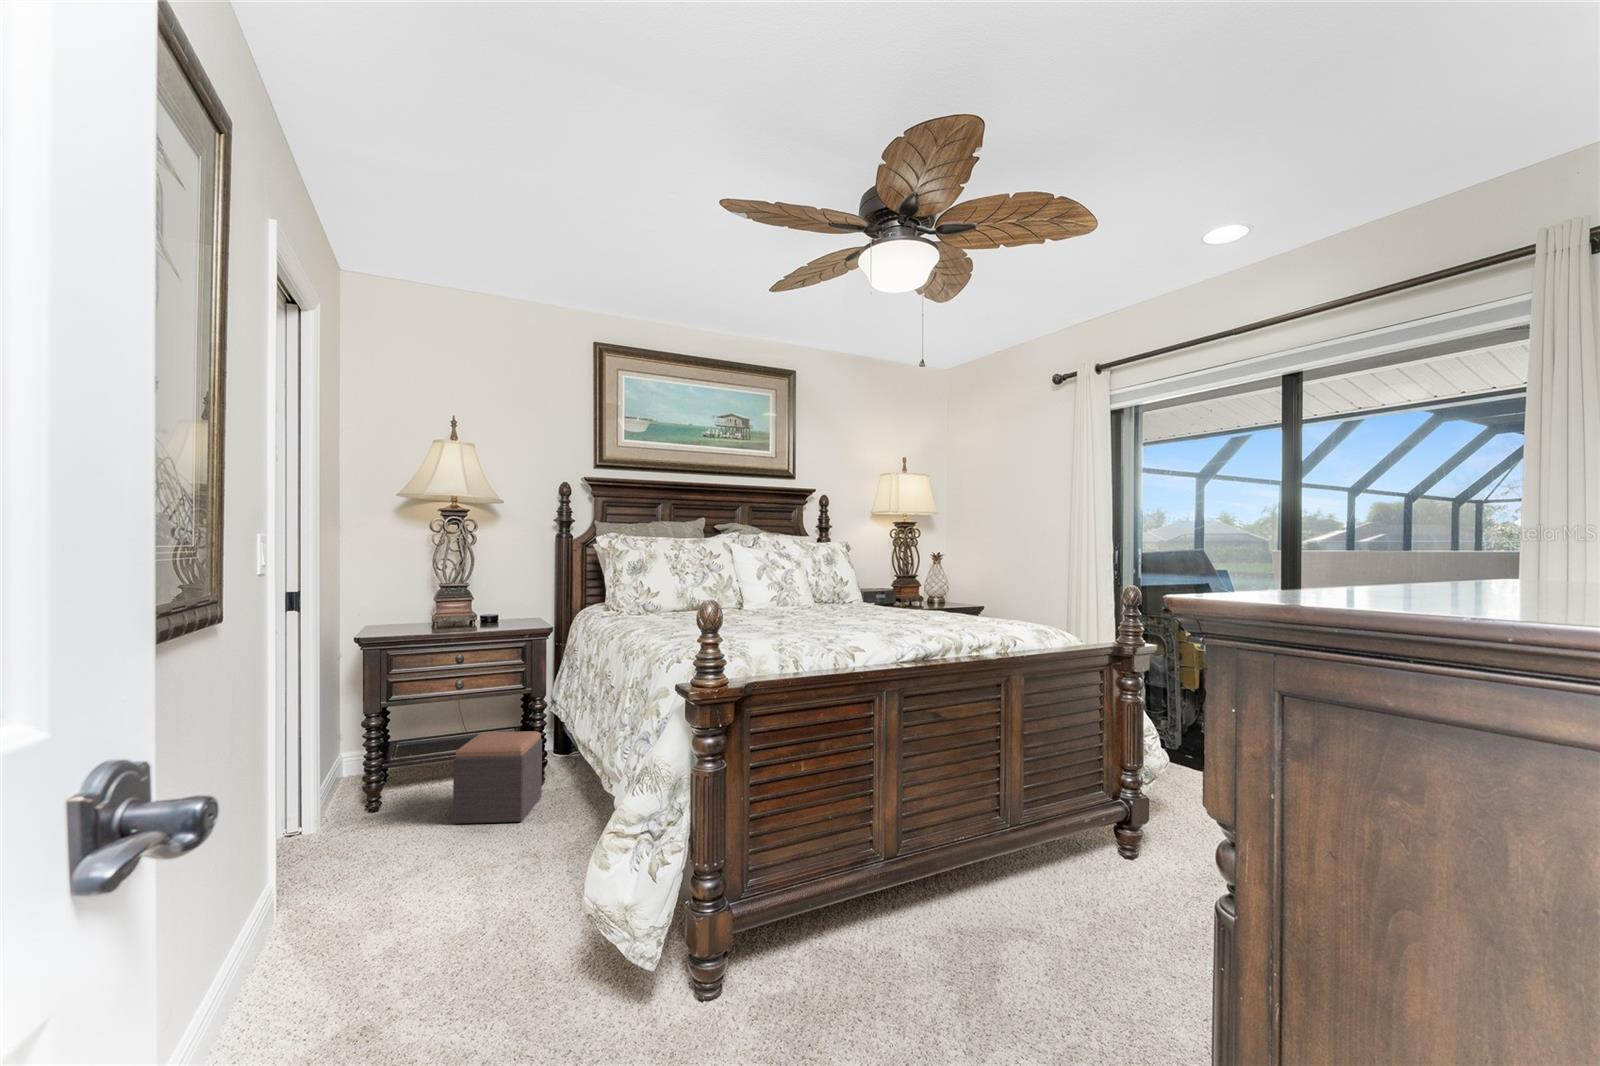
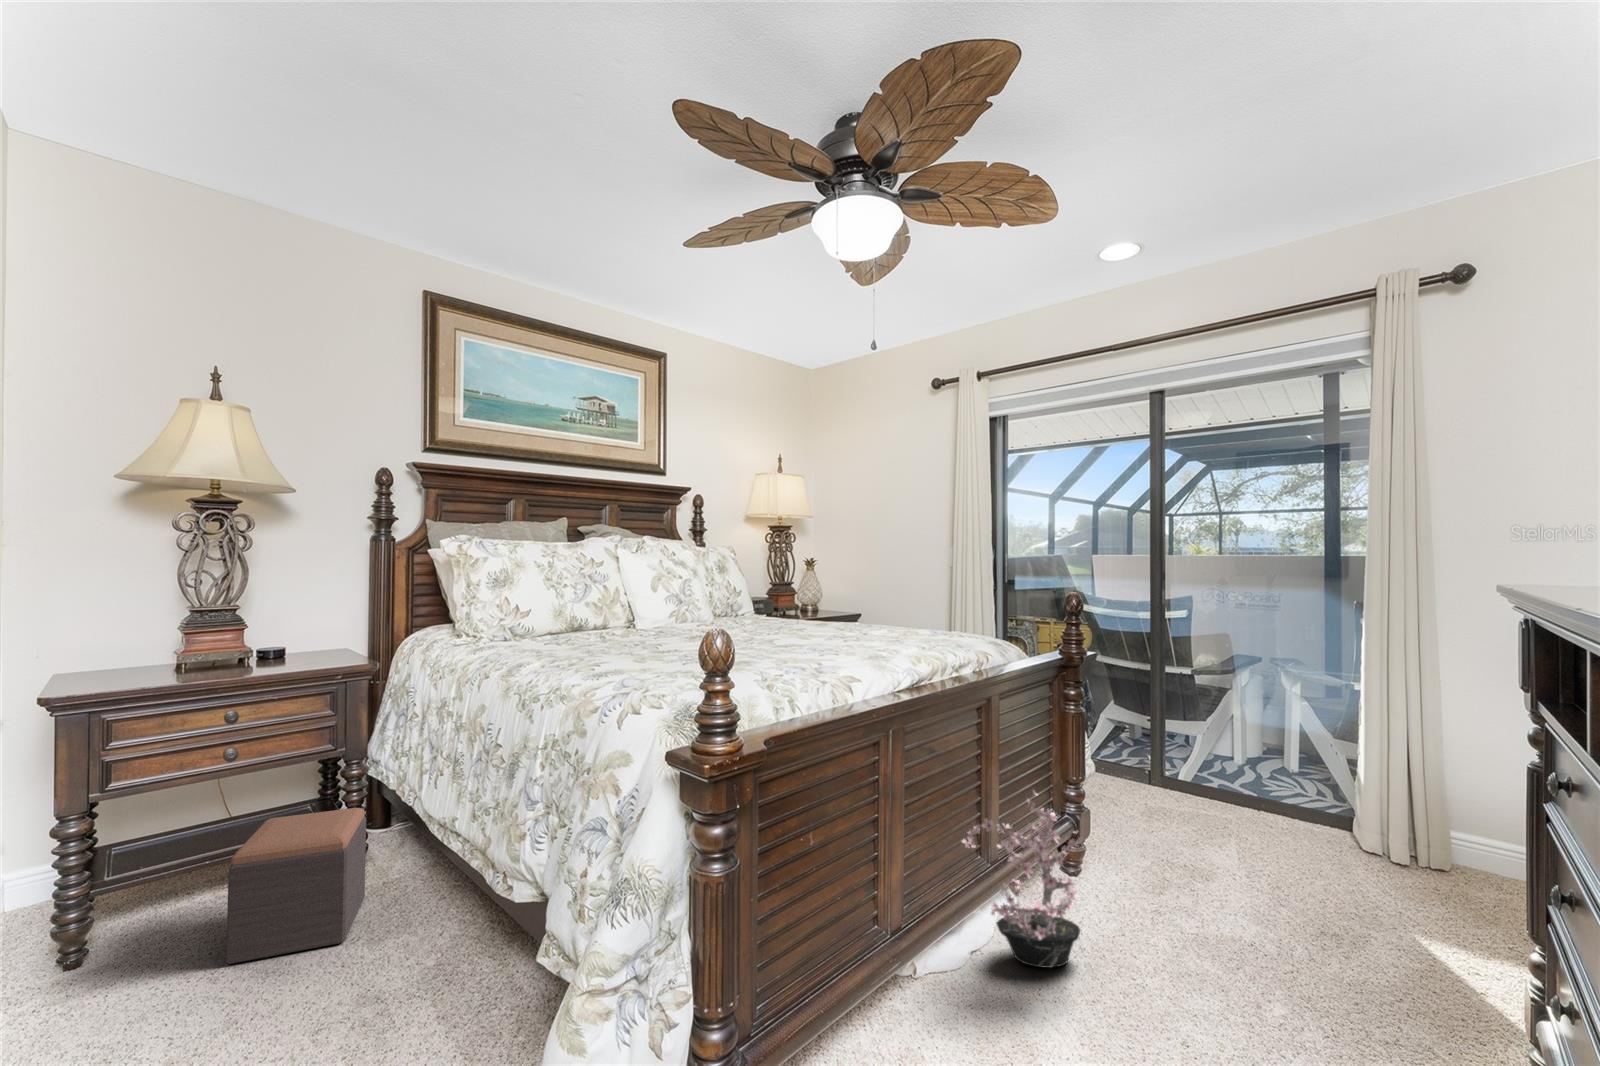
potted plant: none [957,758,1091,920] -> present [962,791,1082,968]

